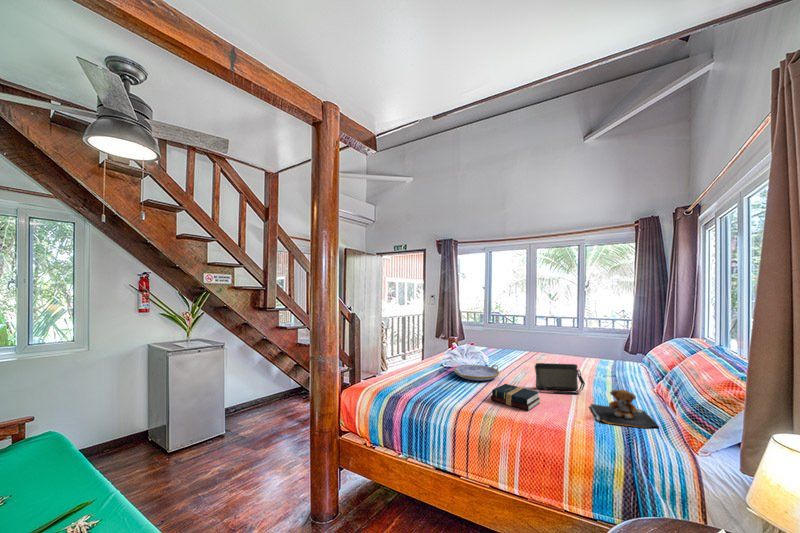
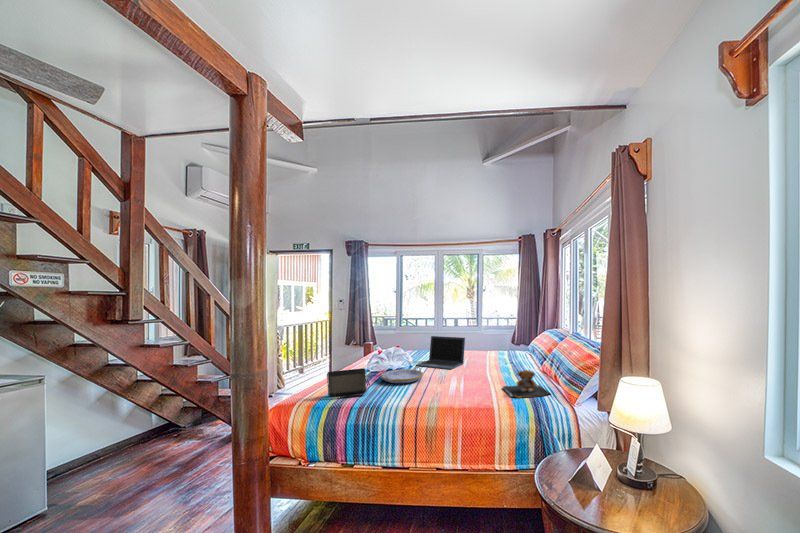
laptop: none [499,334,557,372] -> present [416,336,465,369]
handbag: present [535,363,585,394] -> present [327,368,370,398]
hardback book: present [491,384,540,411] -> none [425,381,465,399]

